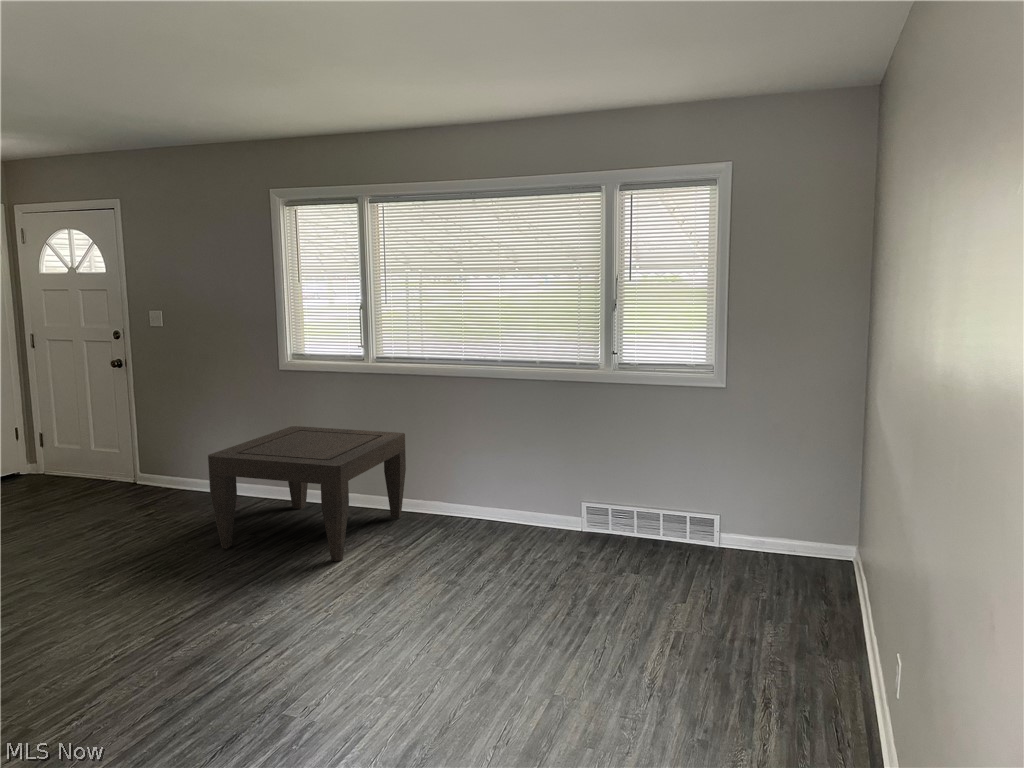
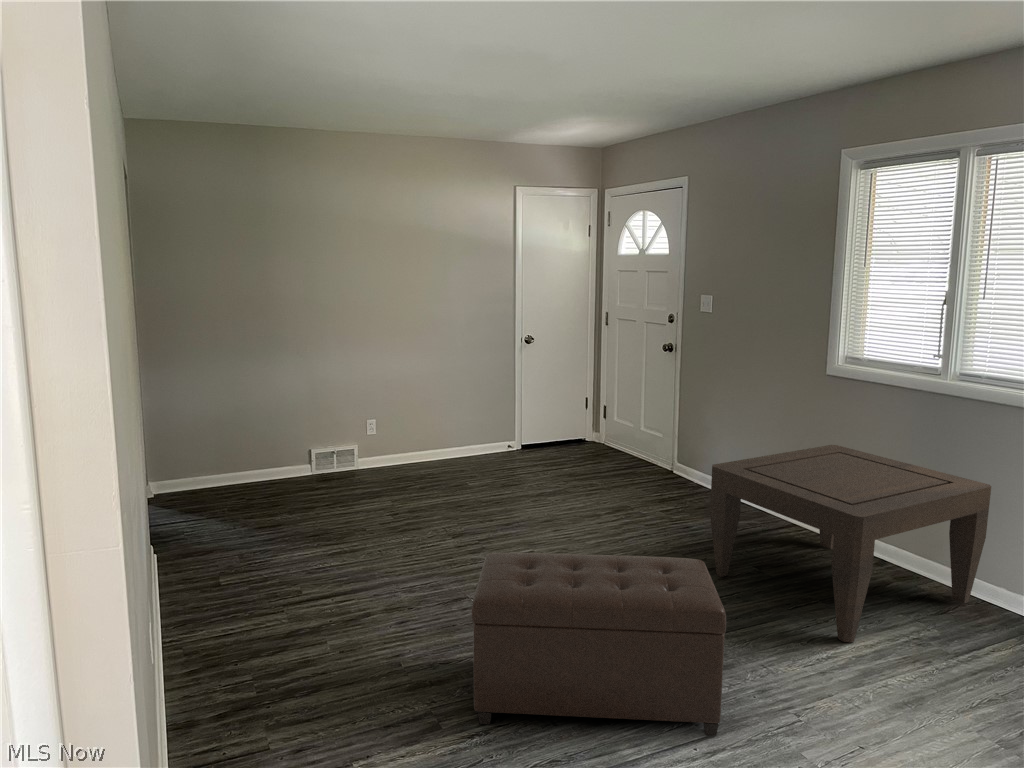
ottoman: none [32,521,280,714] -> present [471,553,726,736]

